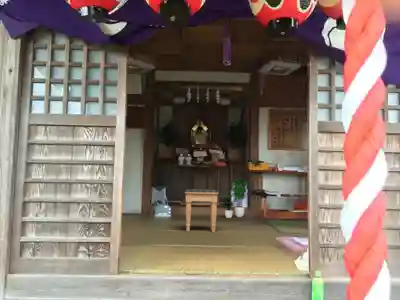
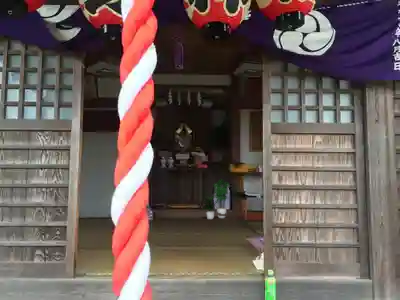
footstool: present [185,189,219,232] -> none [159,192,193,233]

